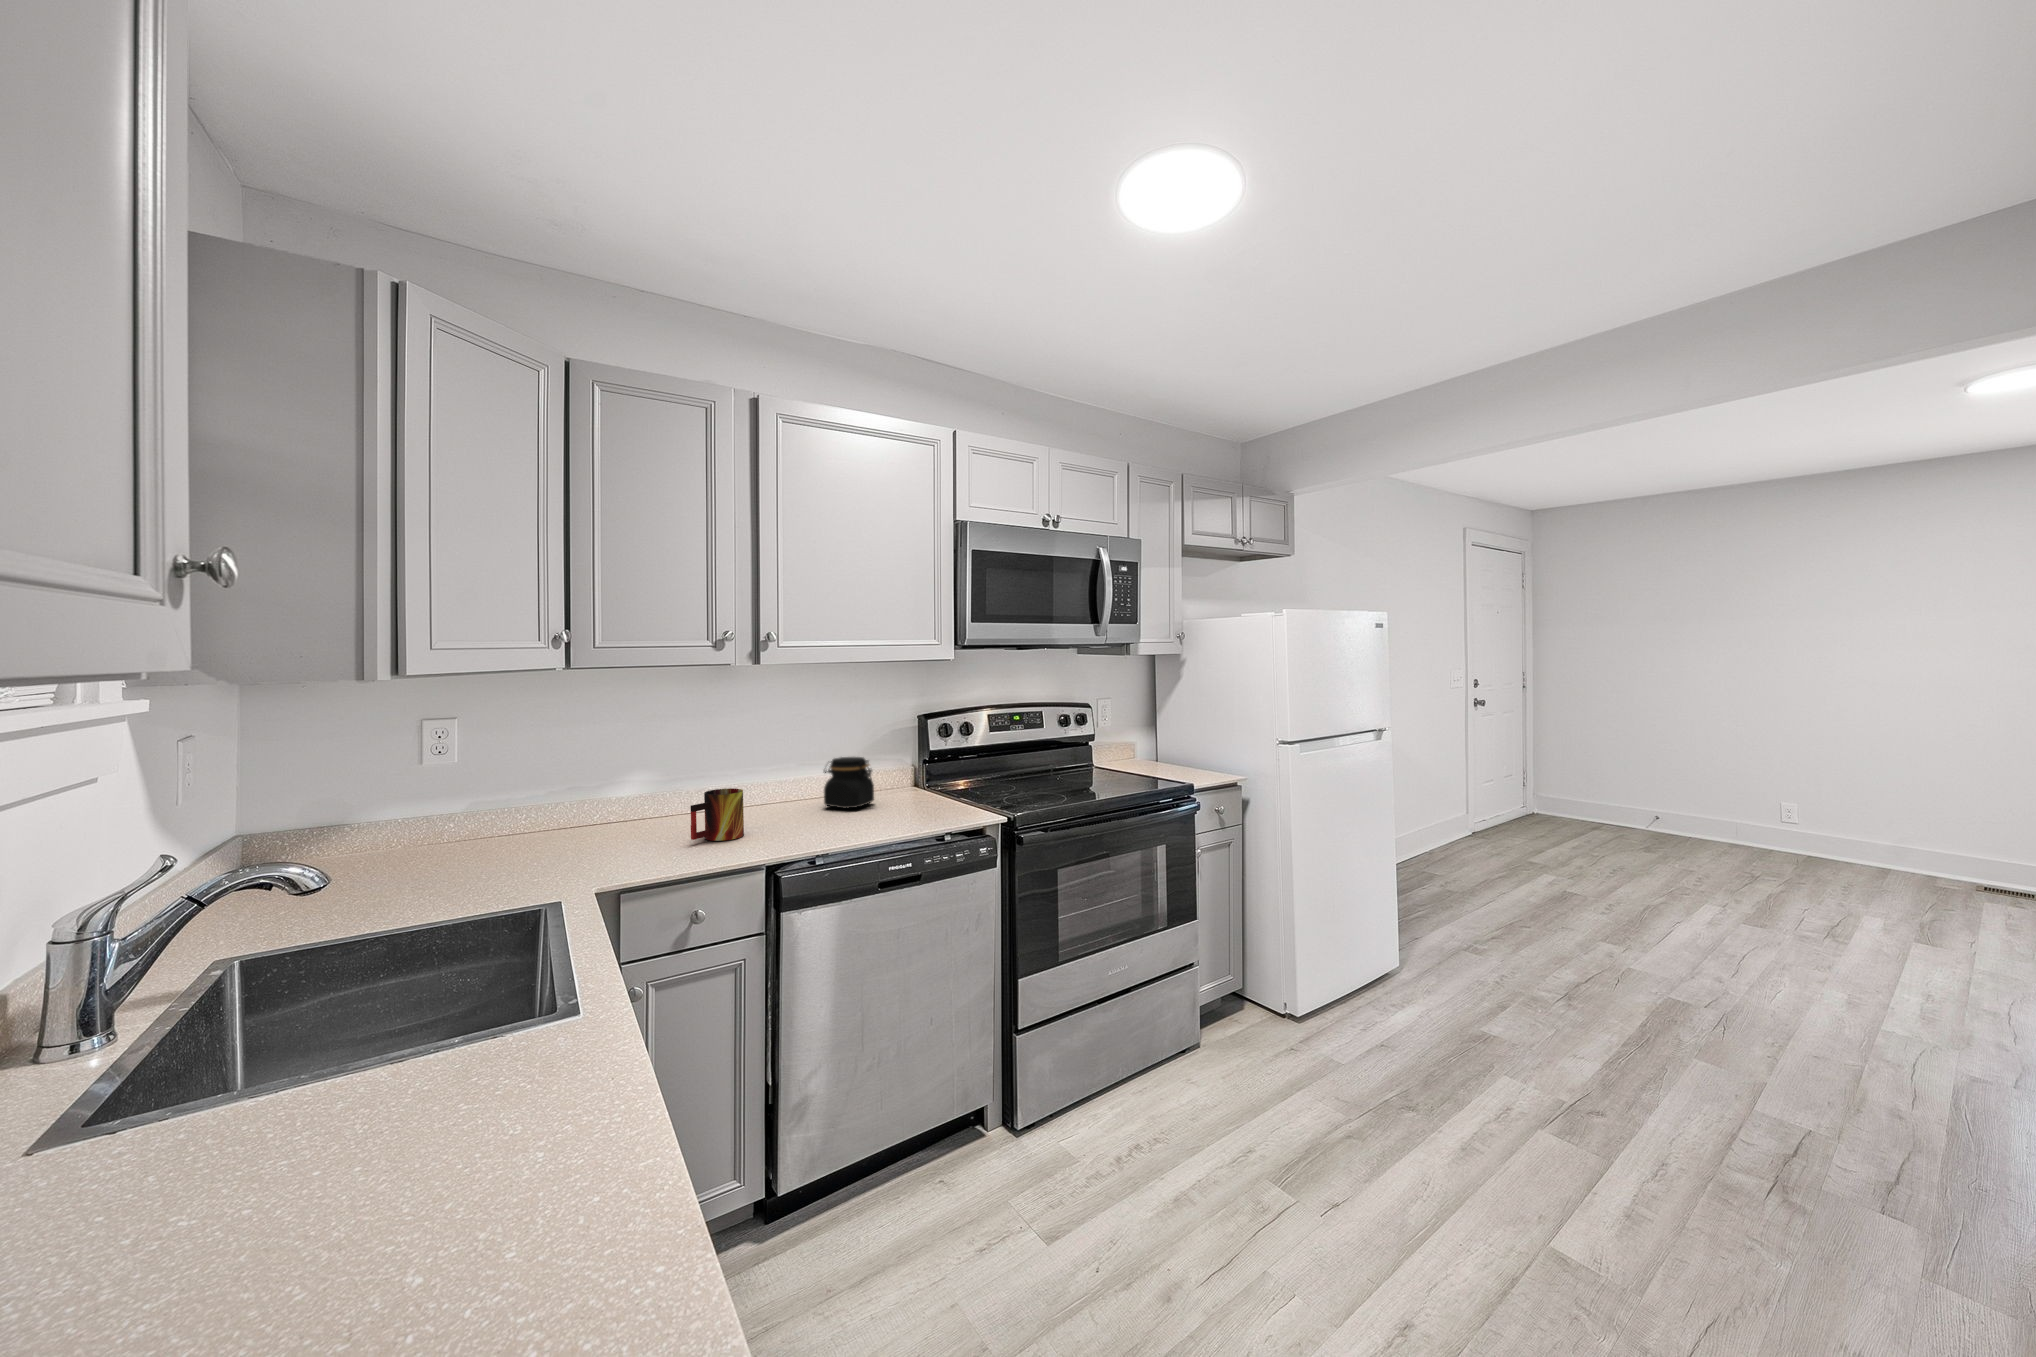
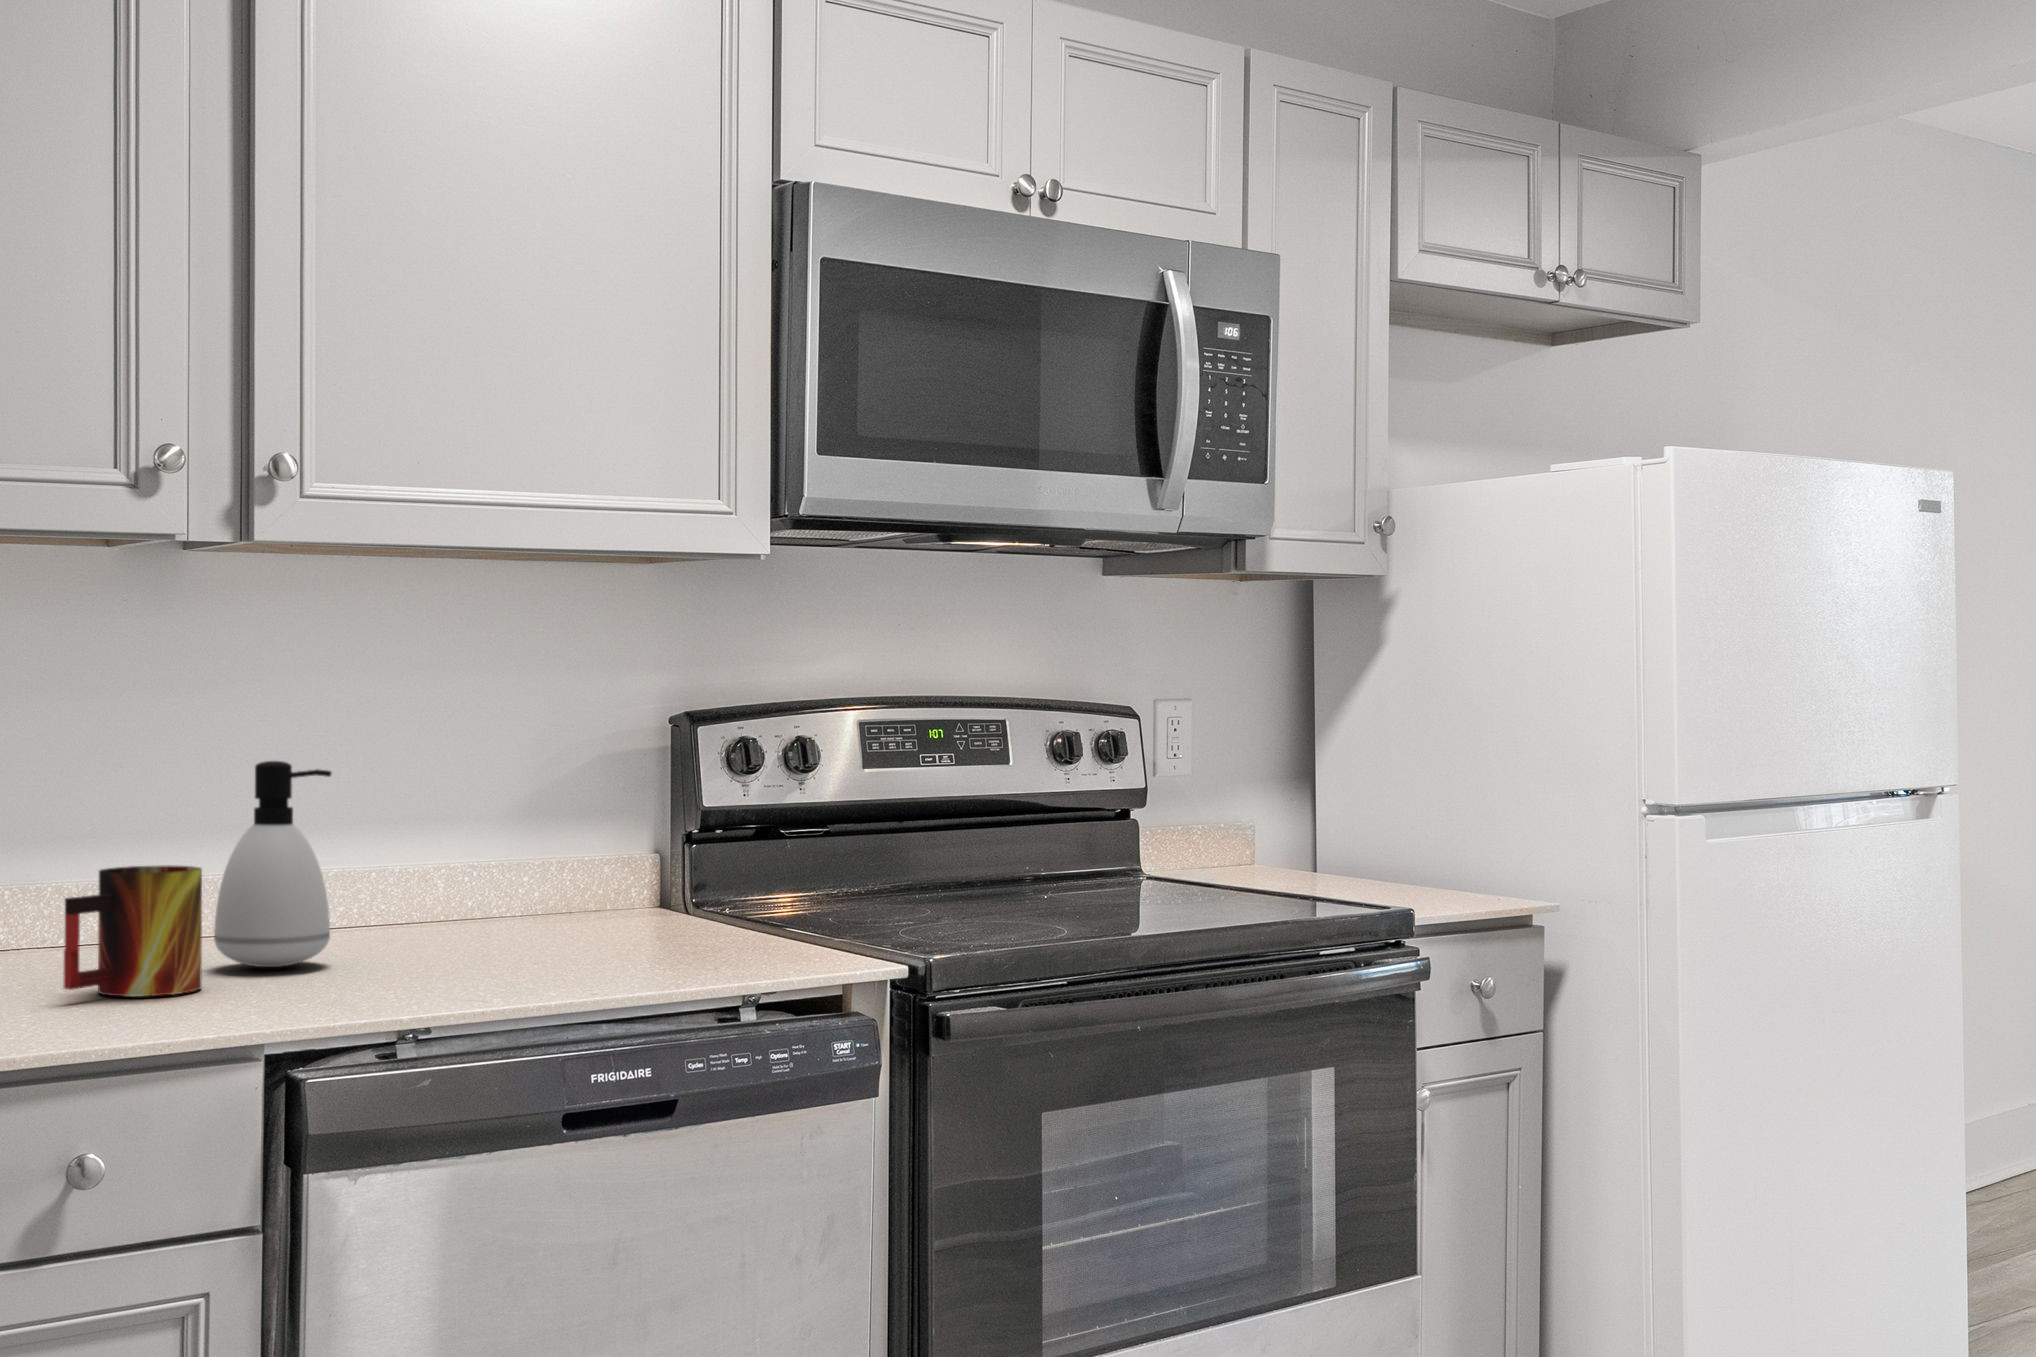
soap dispenser: none [751,746,793,822] -> present [214,761,331,967]
jar: present [824,757,874,808] -> none [407,810,546,946]

